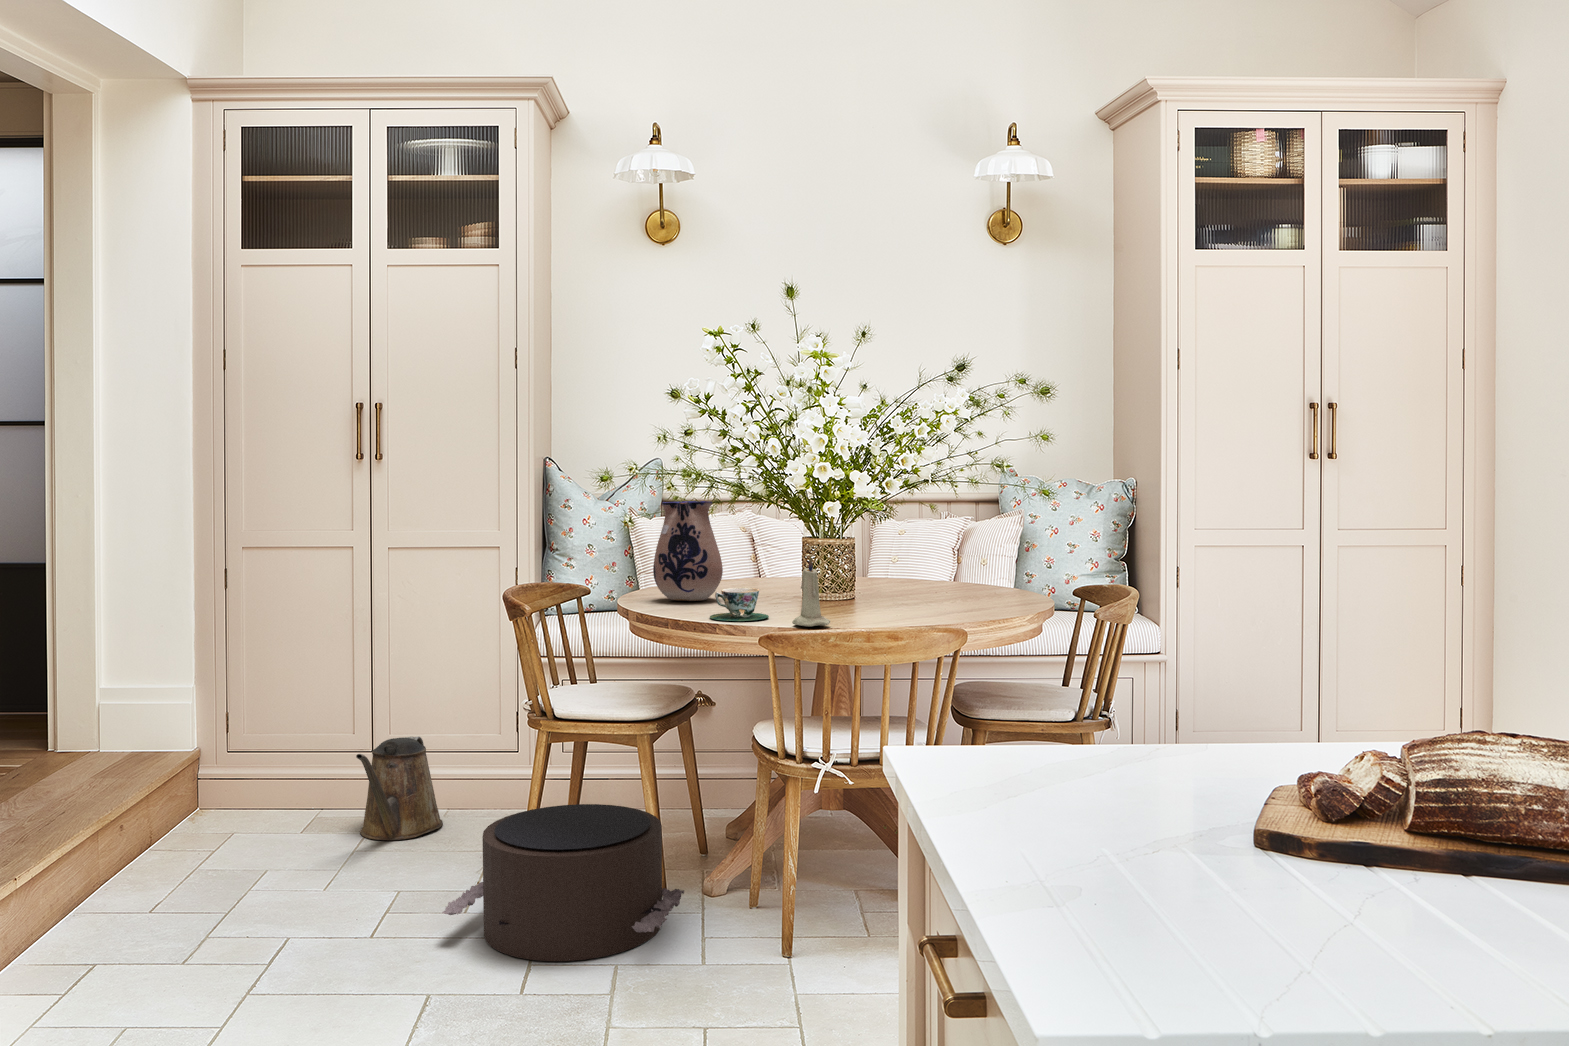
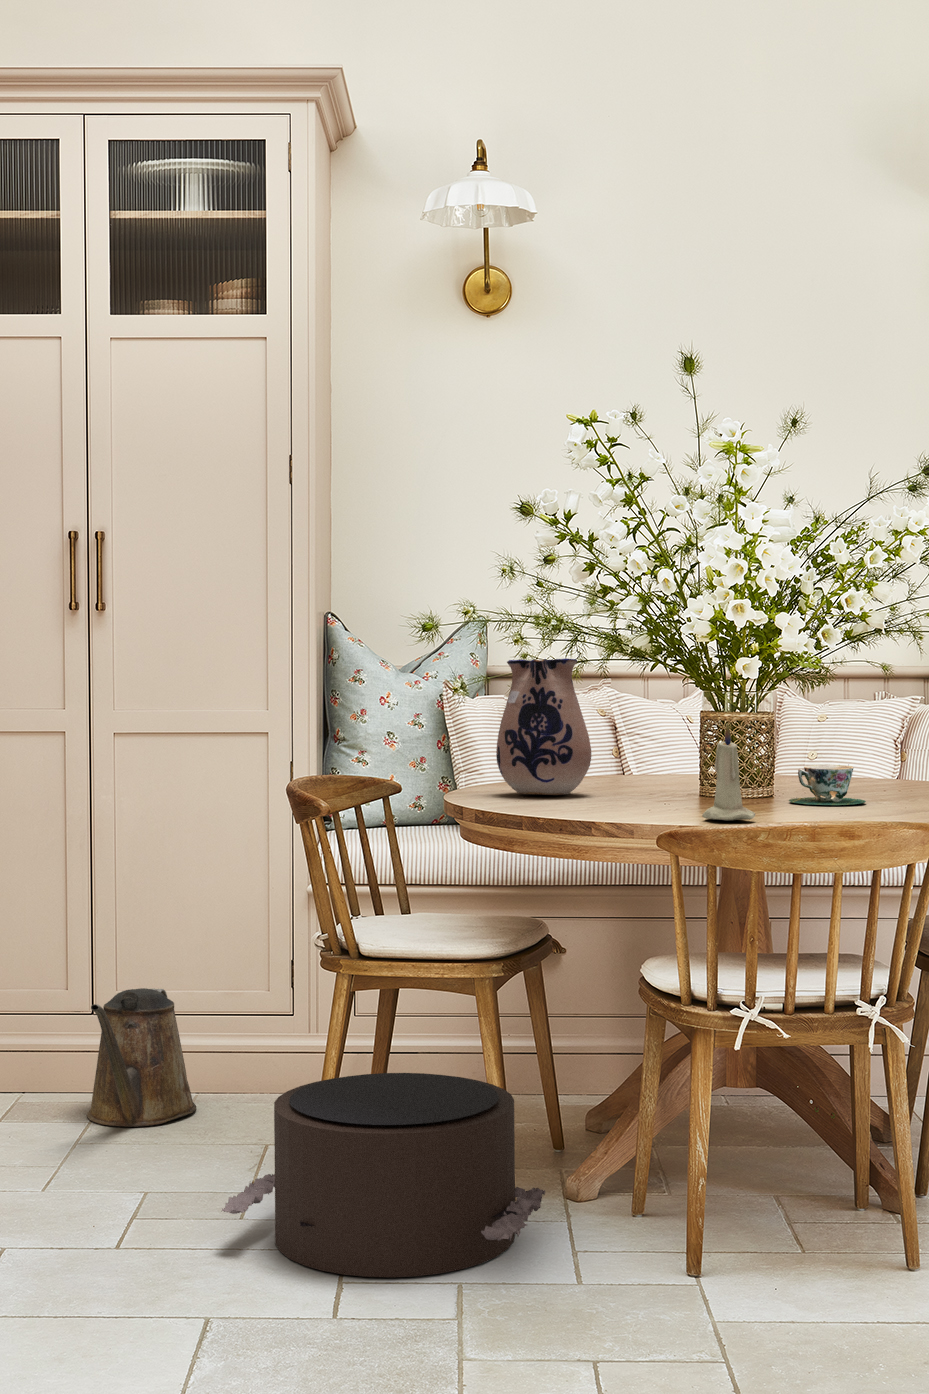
teacup: present [710,588,769,621] -> present [789,765,866,805]

